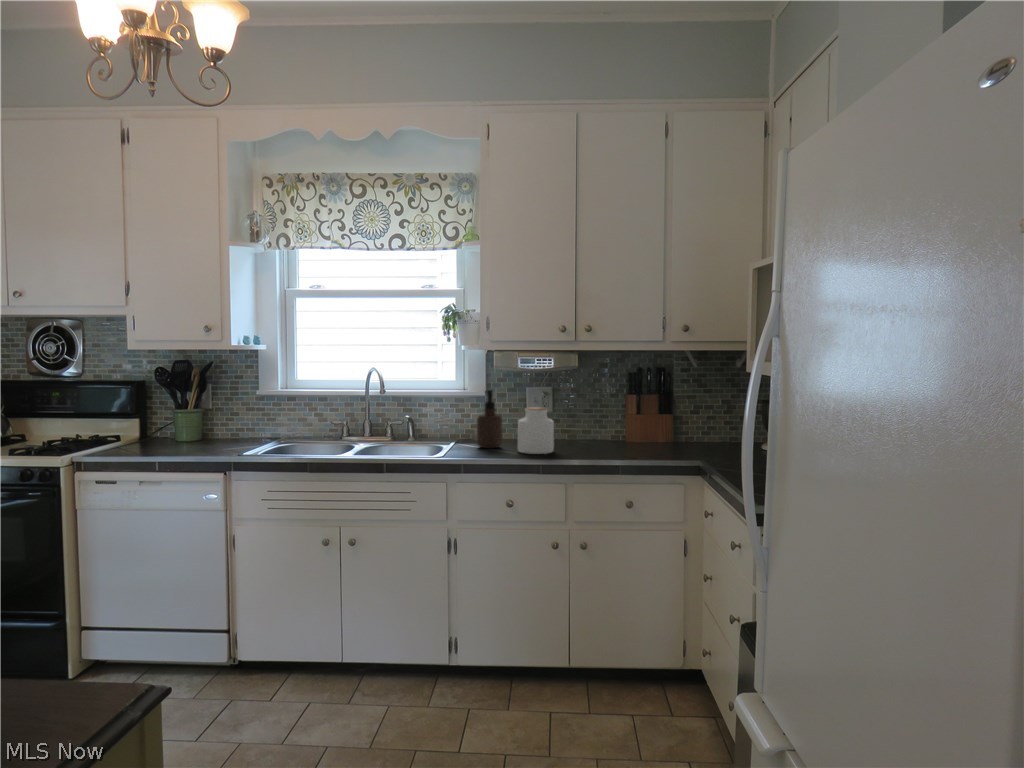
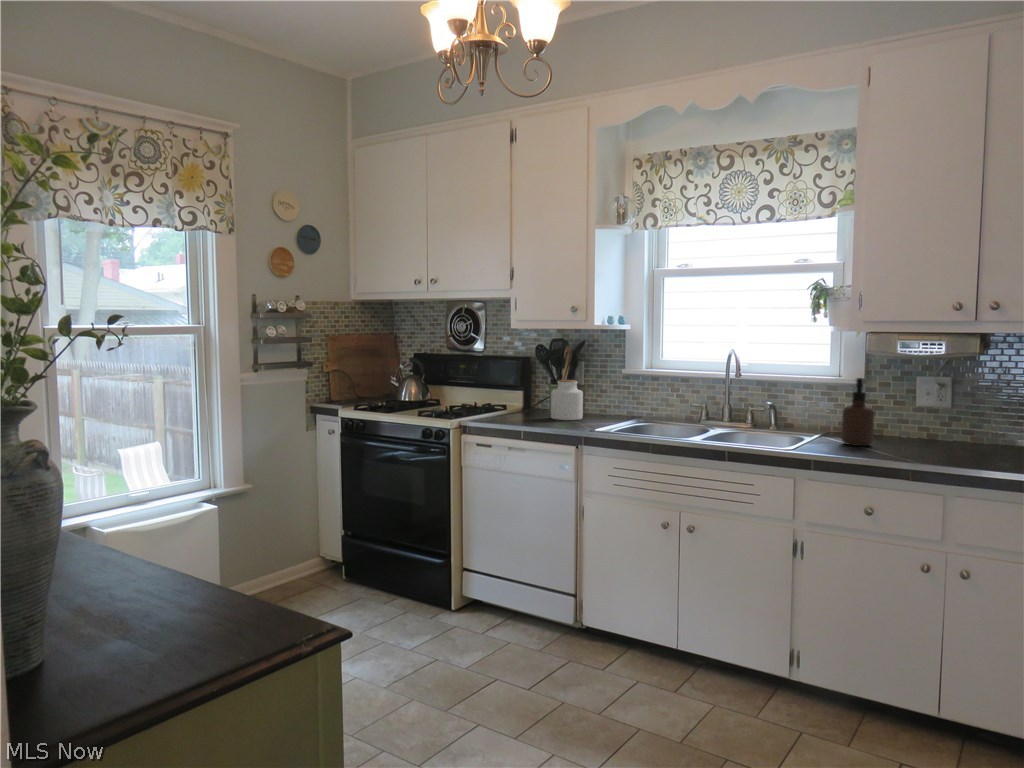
jar: present [518,407,554,454] -> present [551,380,583,420]

